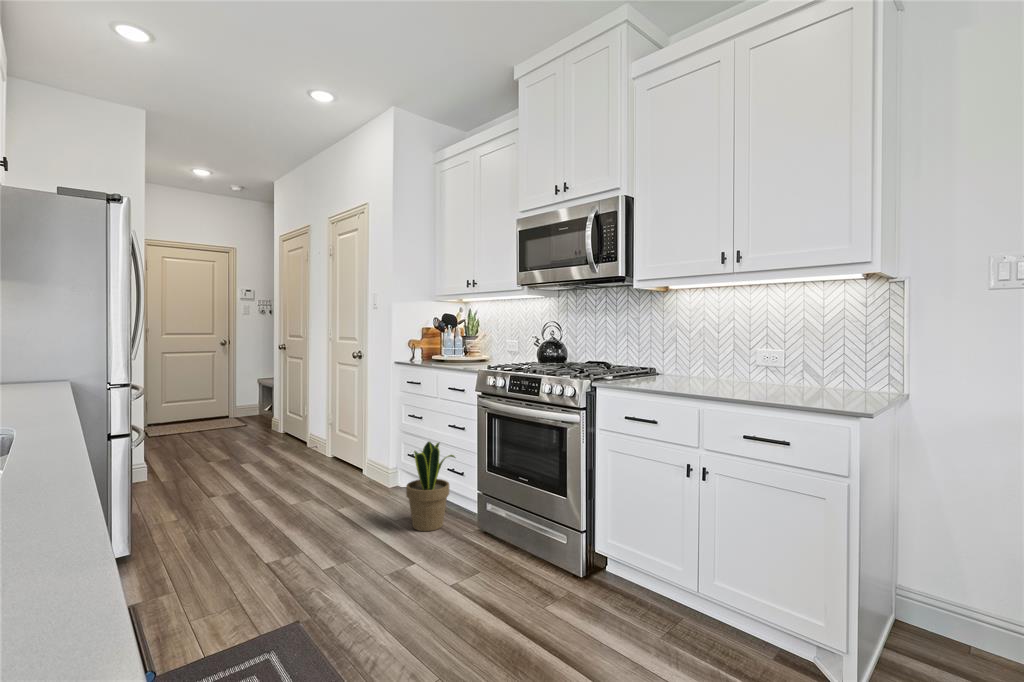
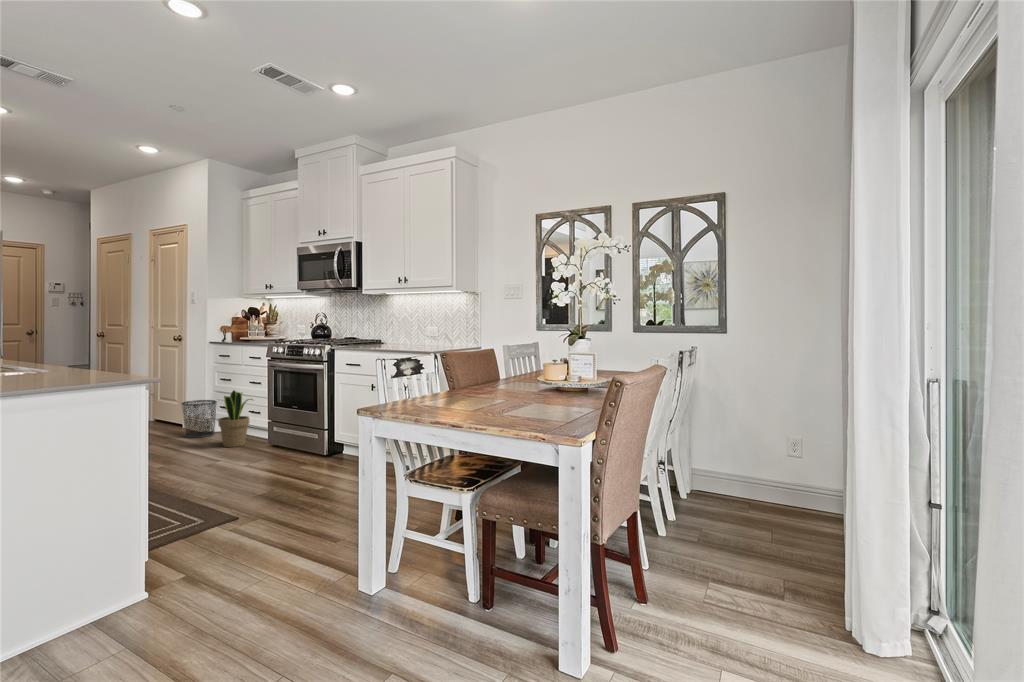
waste bin: none [358,444,404,501] -> present [181,400,217,438]

